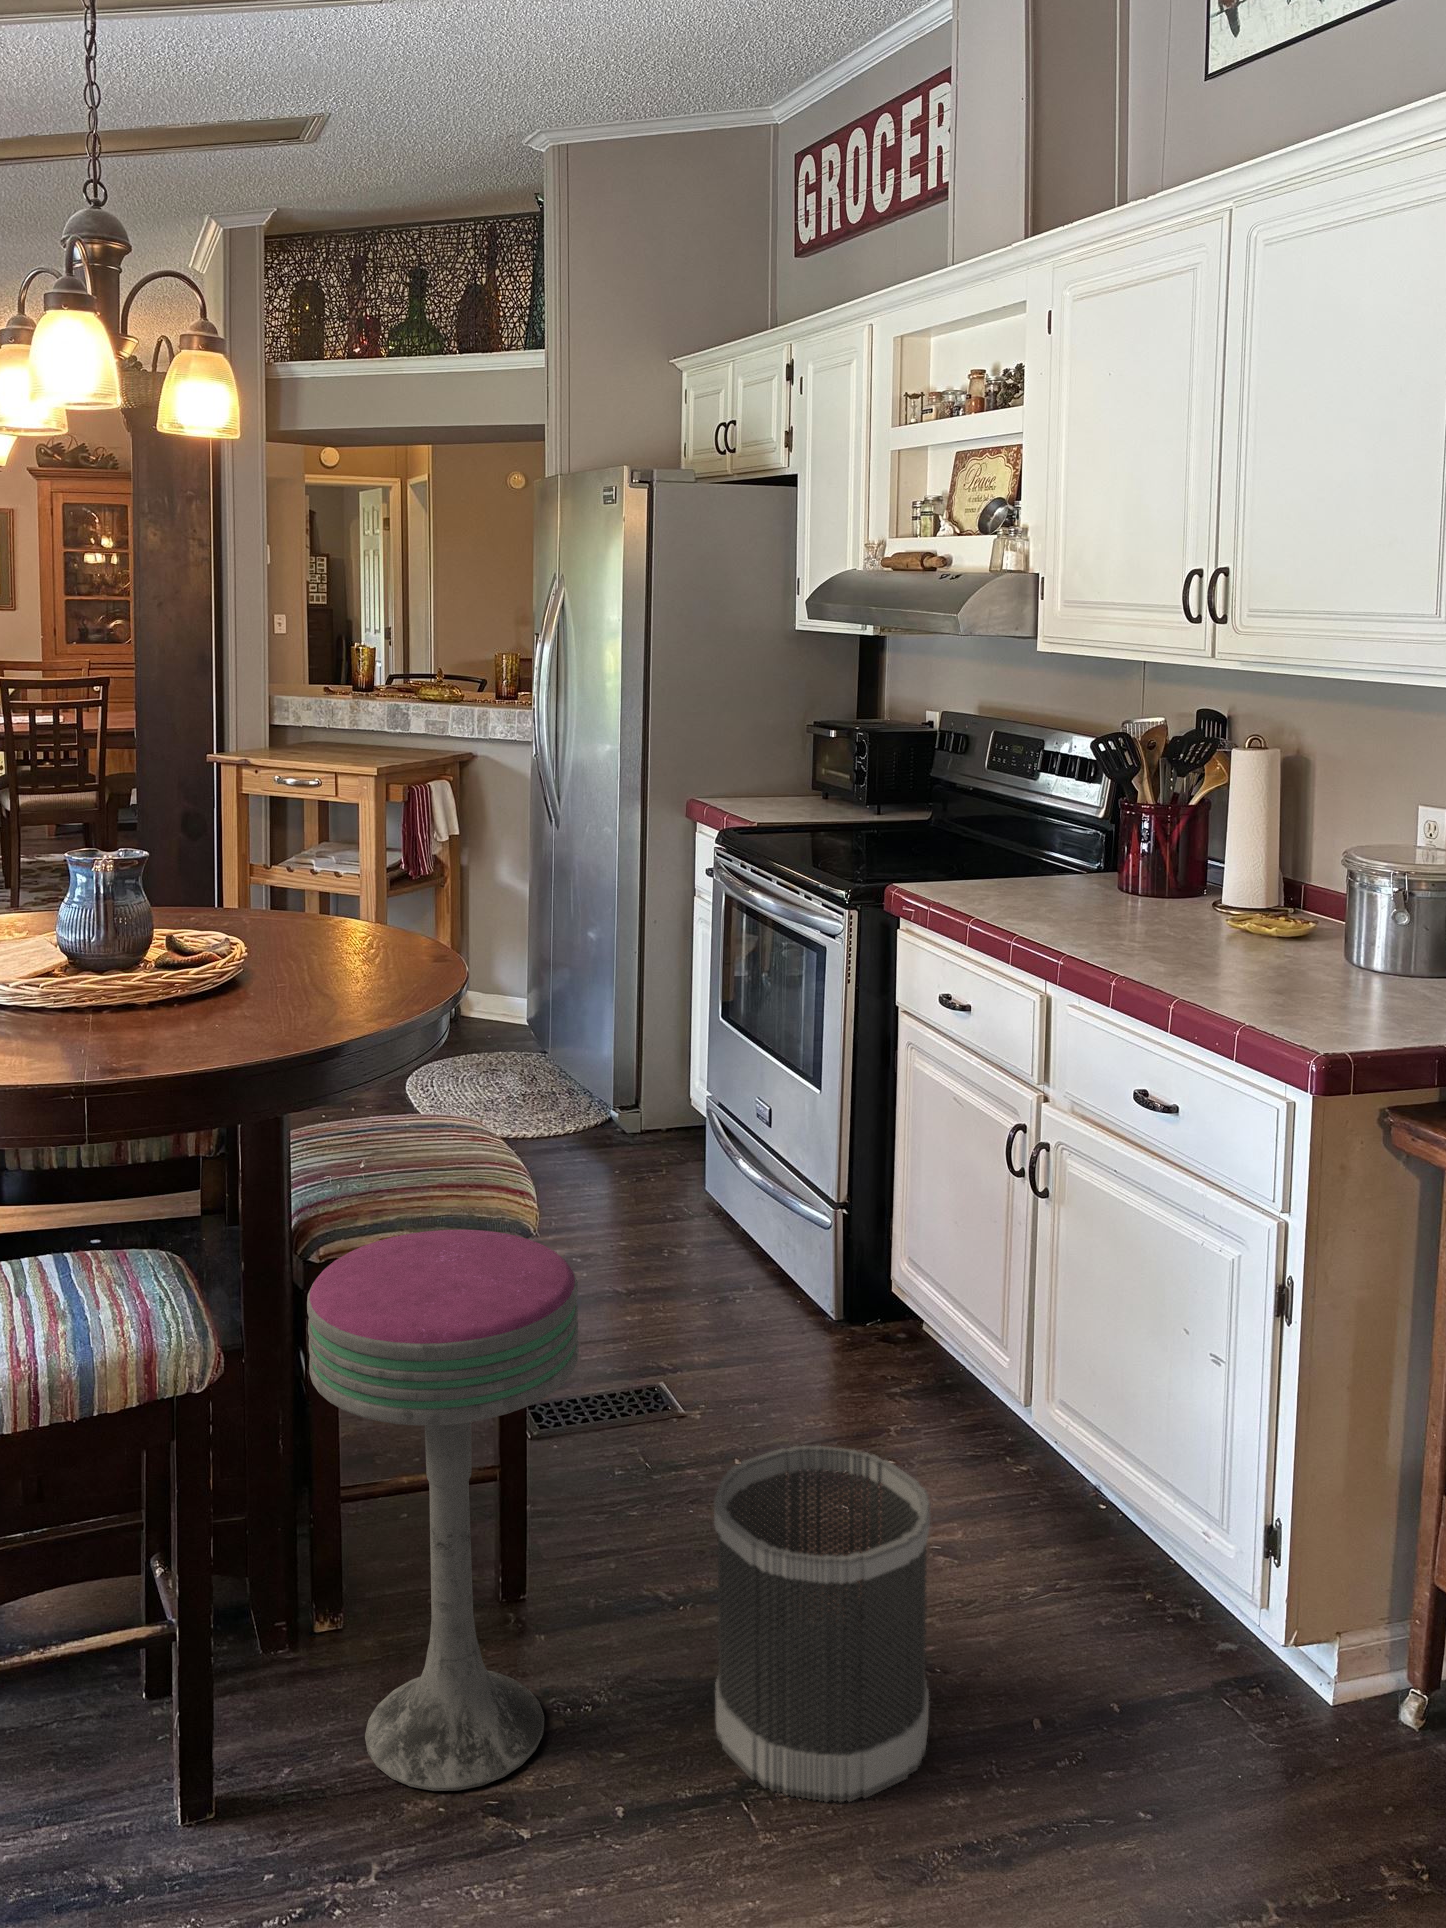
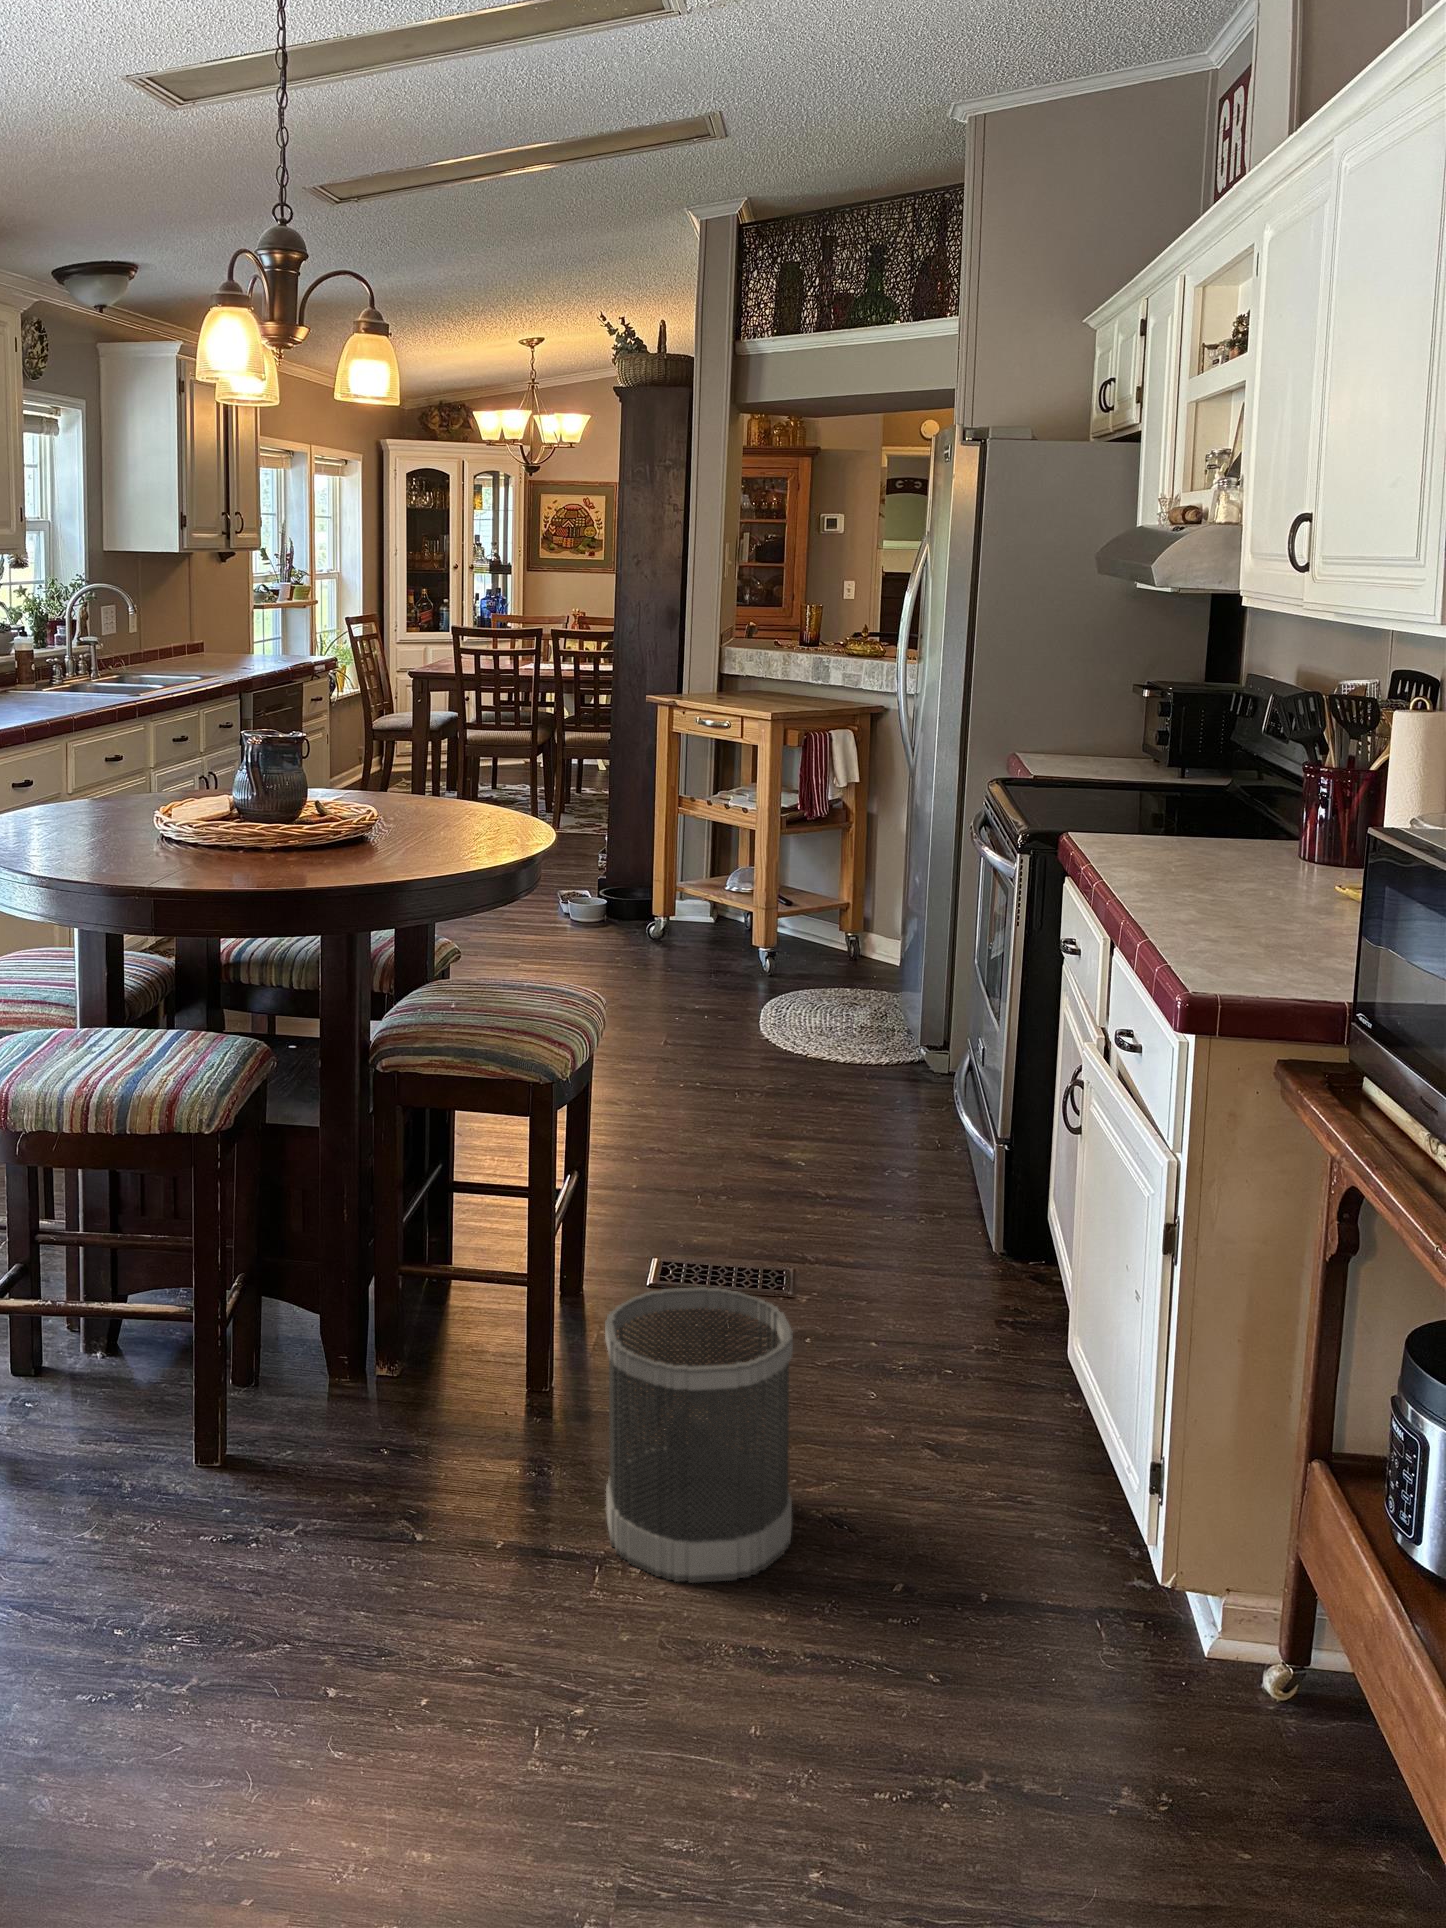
bar stool: present [307,1230,579,1791] -> none [301,1054,520,1494]

